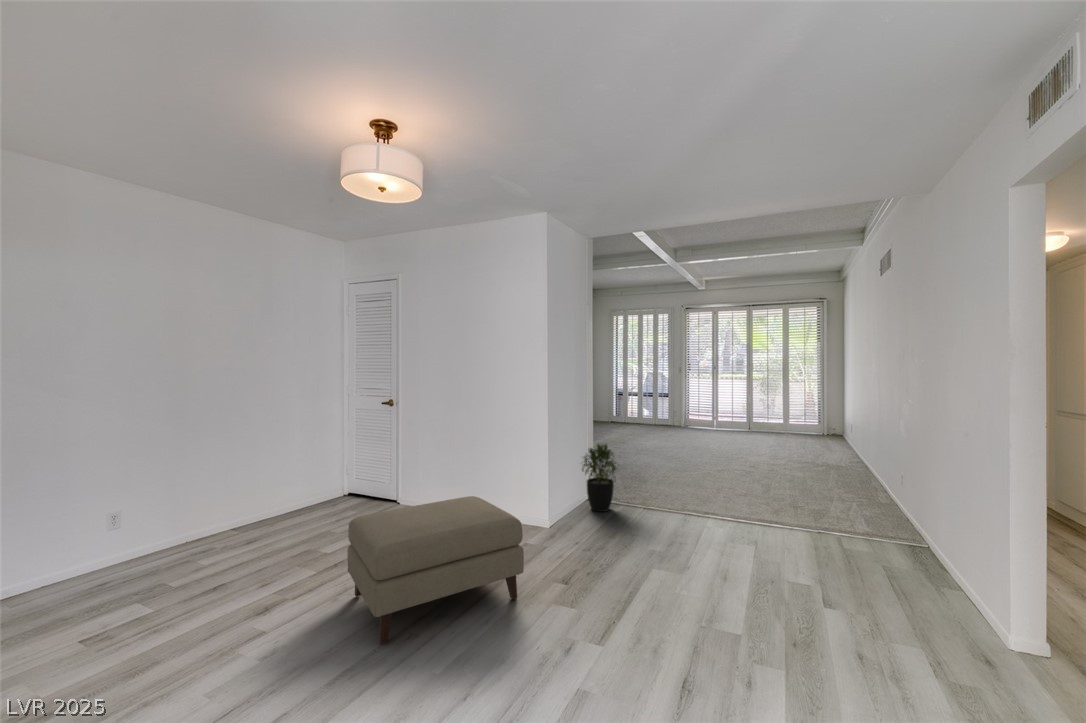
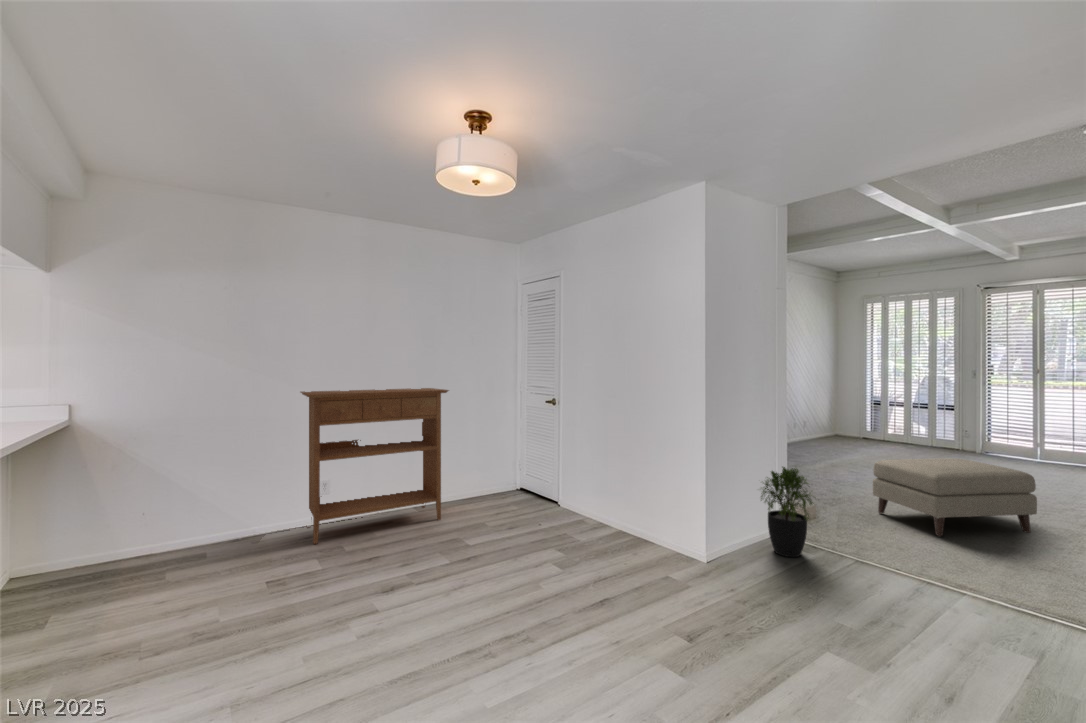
console table: none [67,392,285,593] -> present [301,388,449,544]
ottoman: present [348,496,524,644] -> present [873,458,1037,536]

